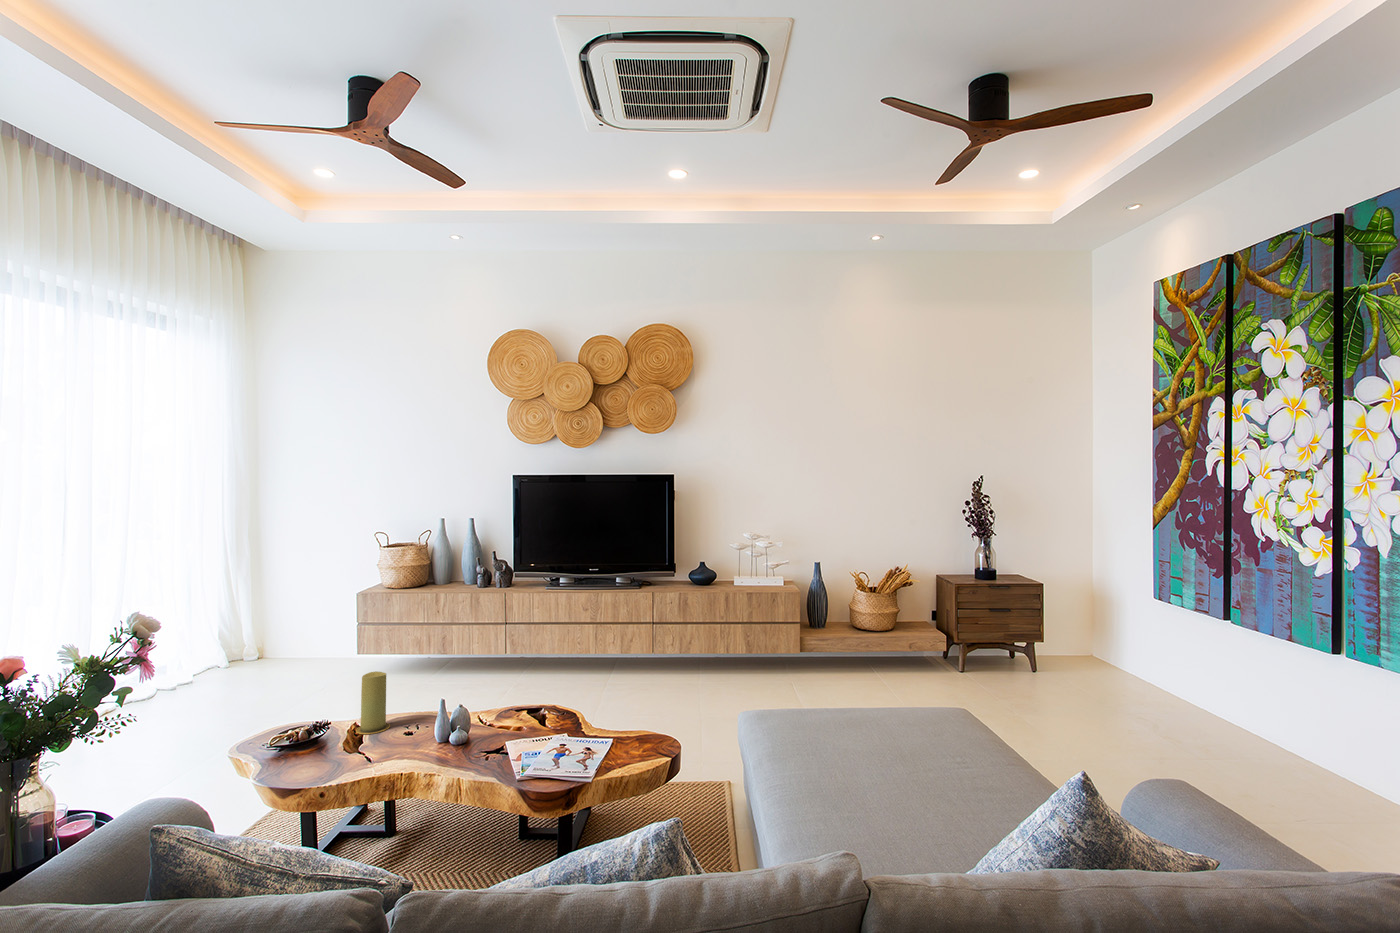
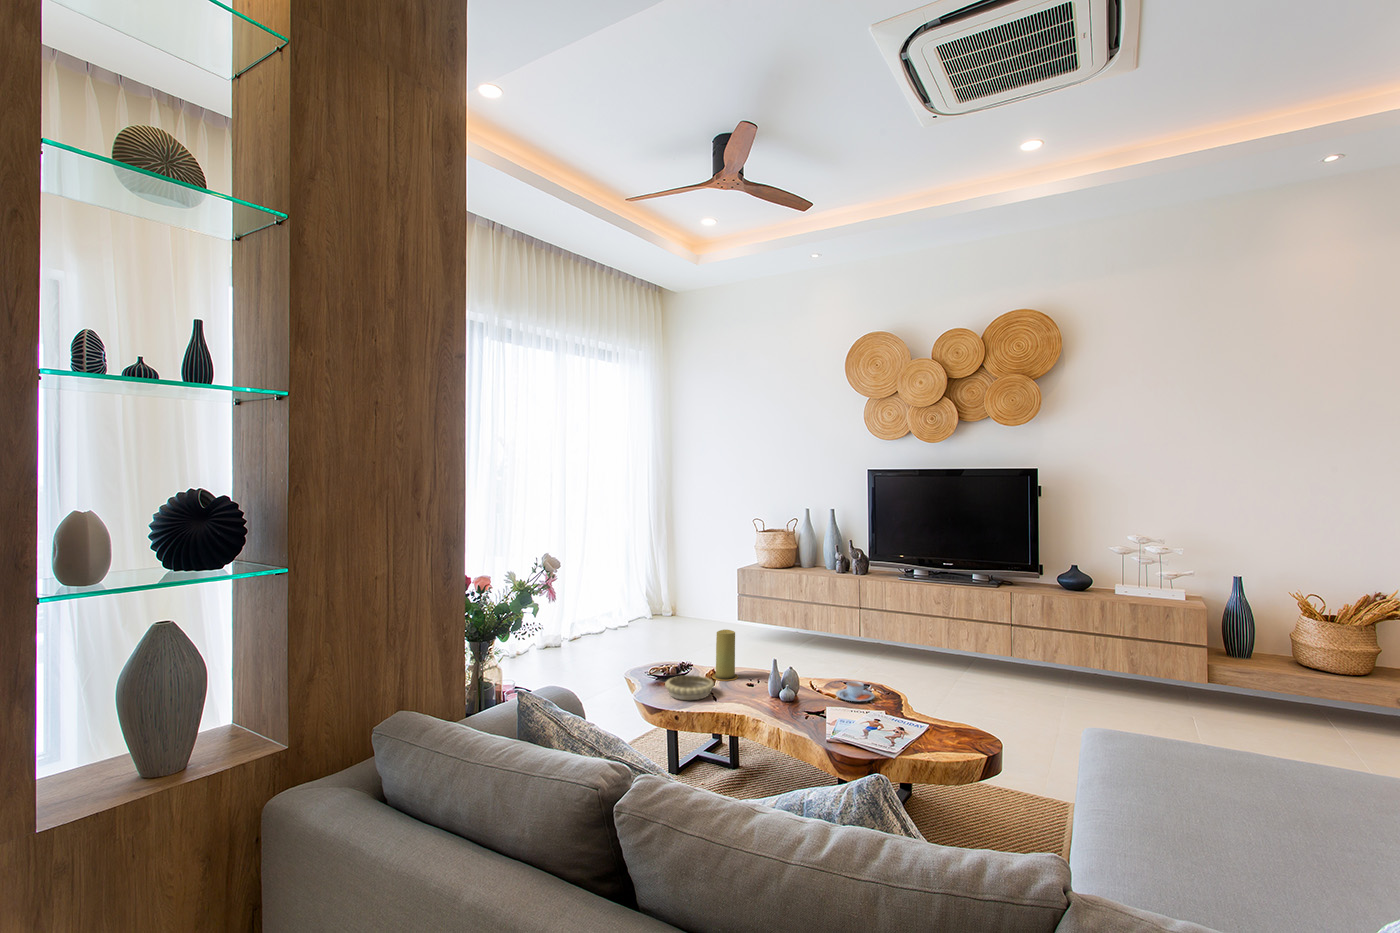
teacup: none [512,706,554,729] -> present [836,681,875,701]
decorative bowl: none [296,734,365,770] -> present [665,675,714,700]

